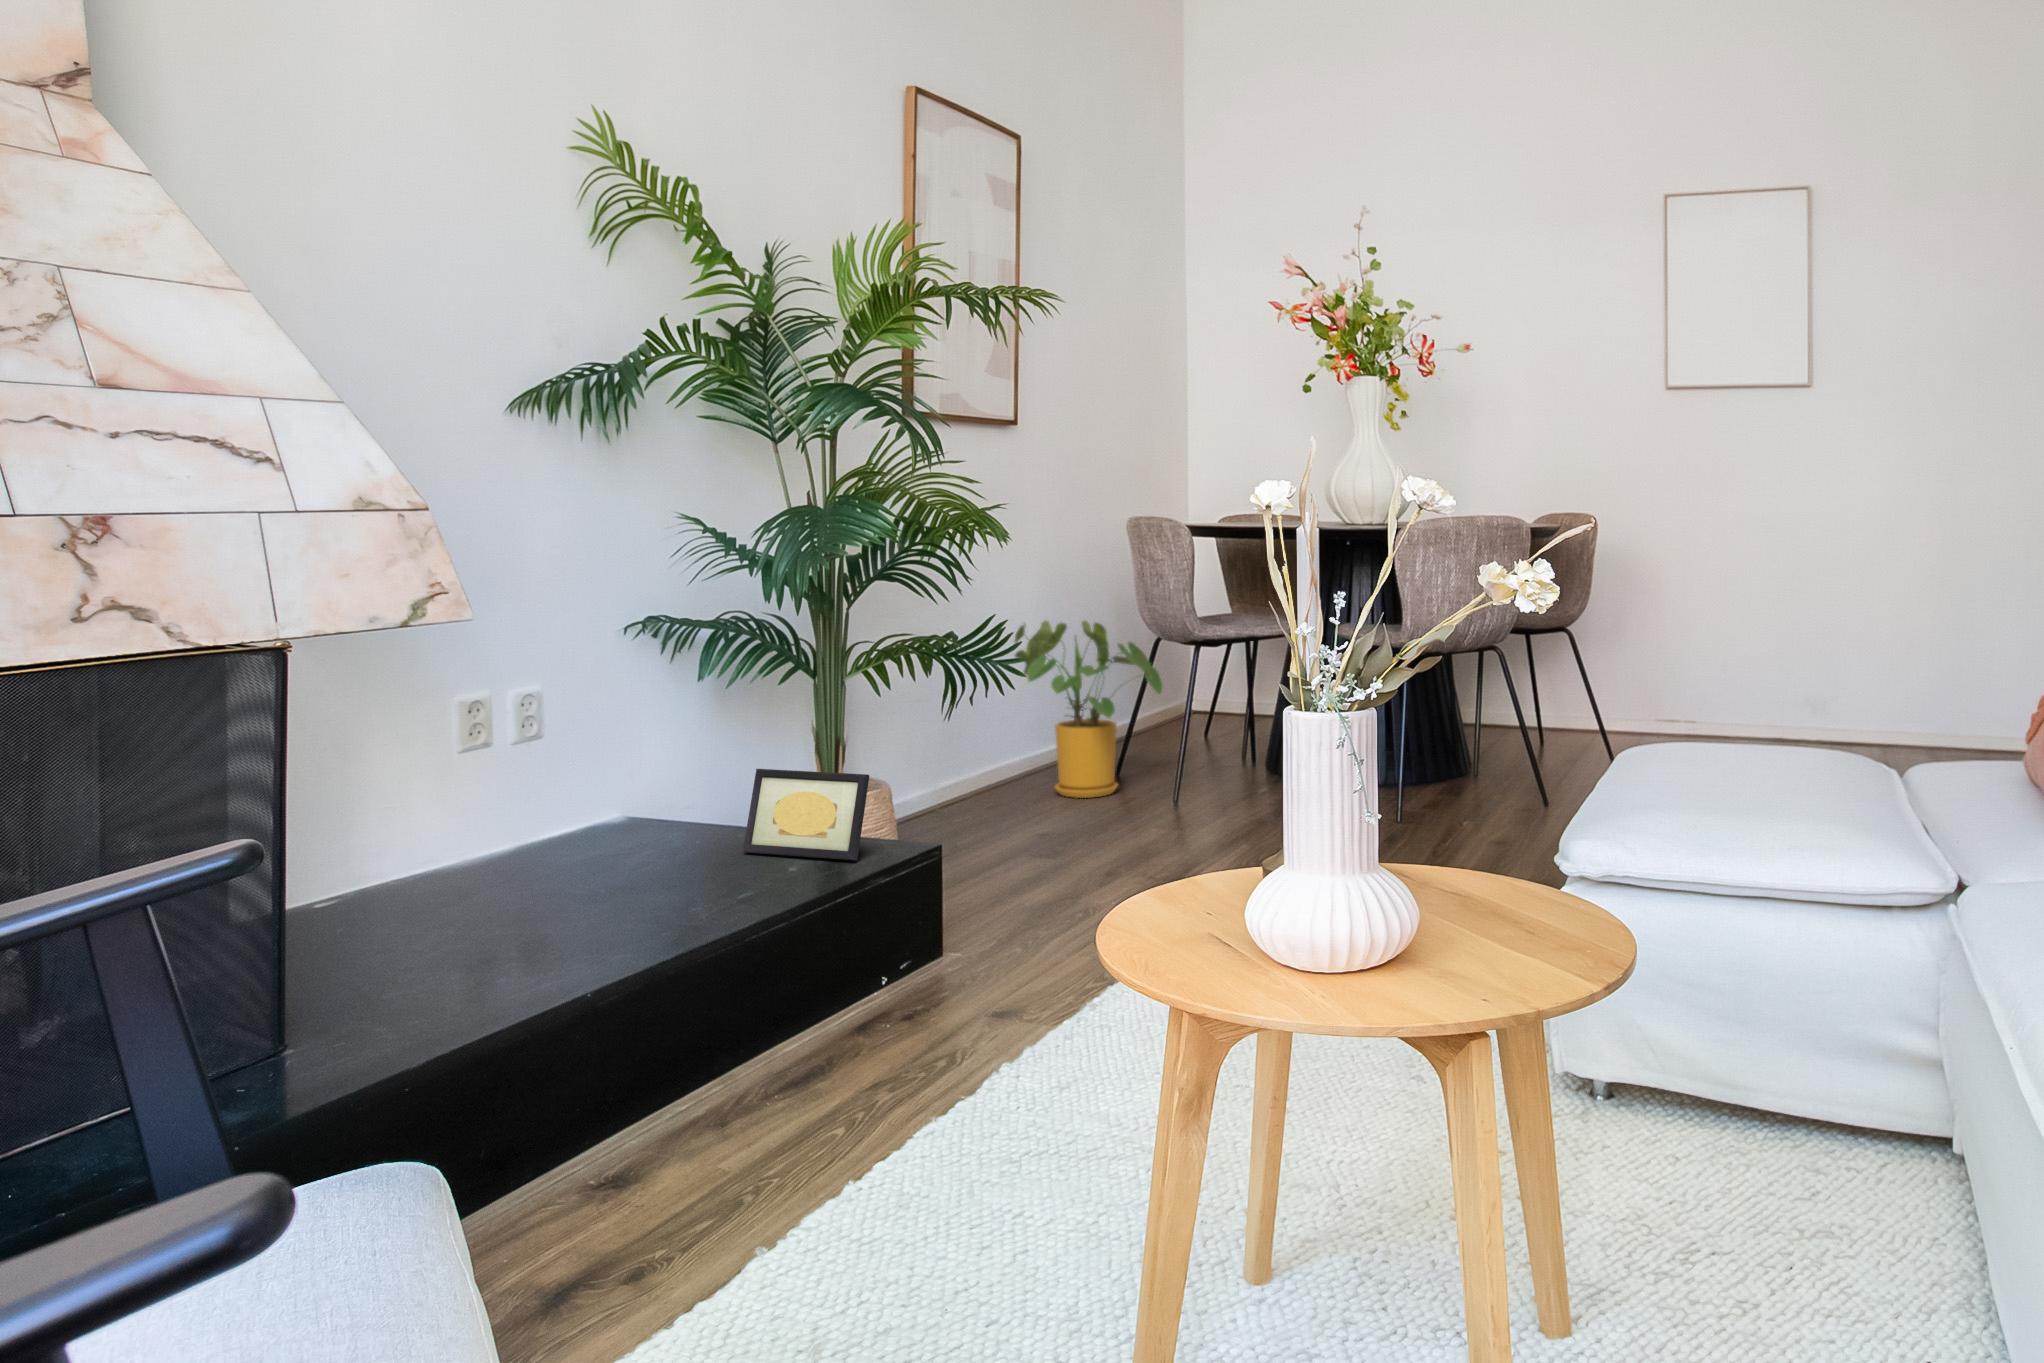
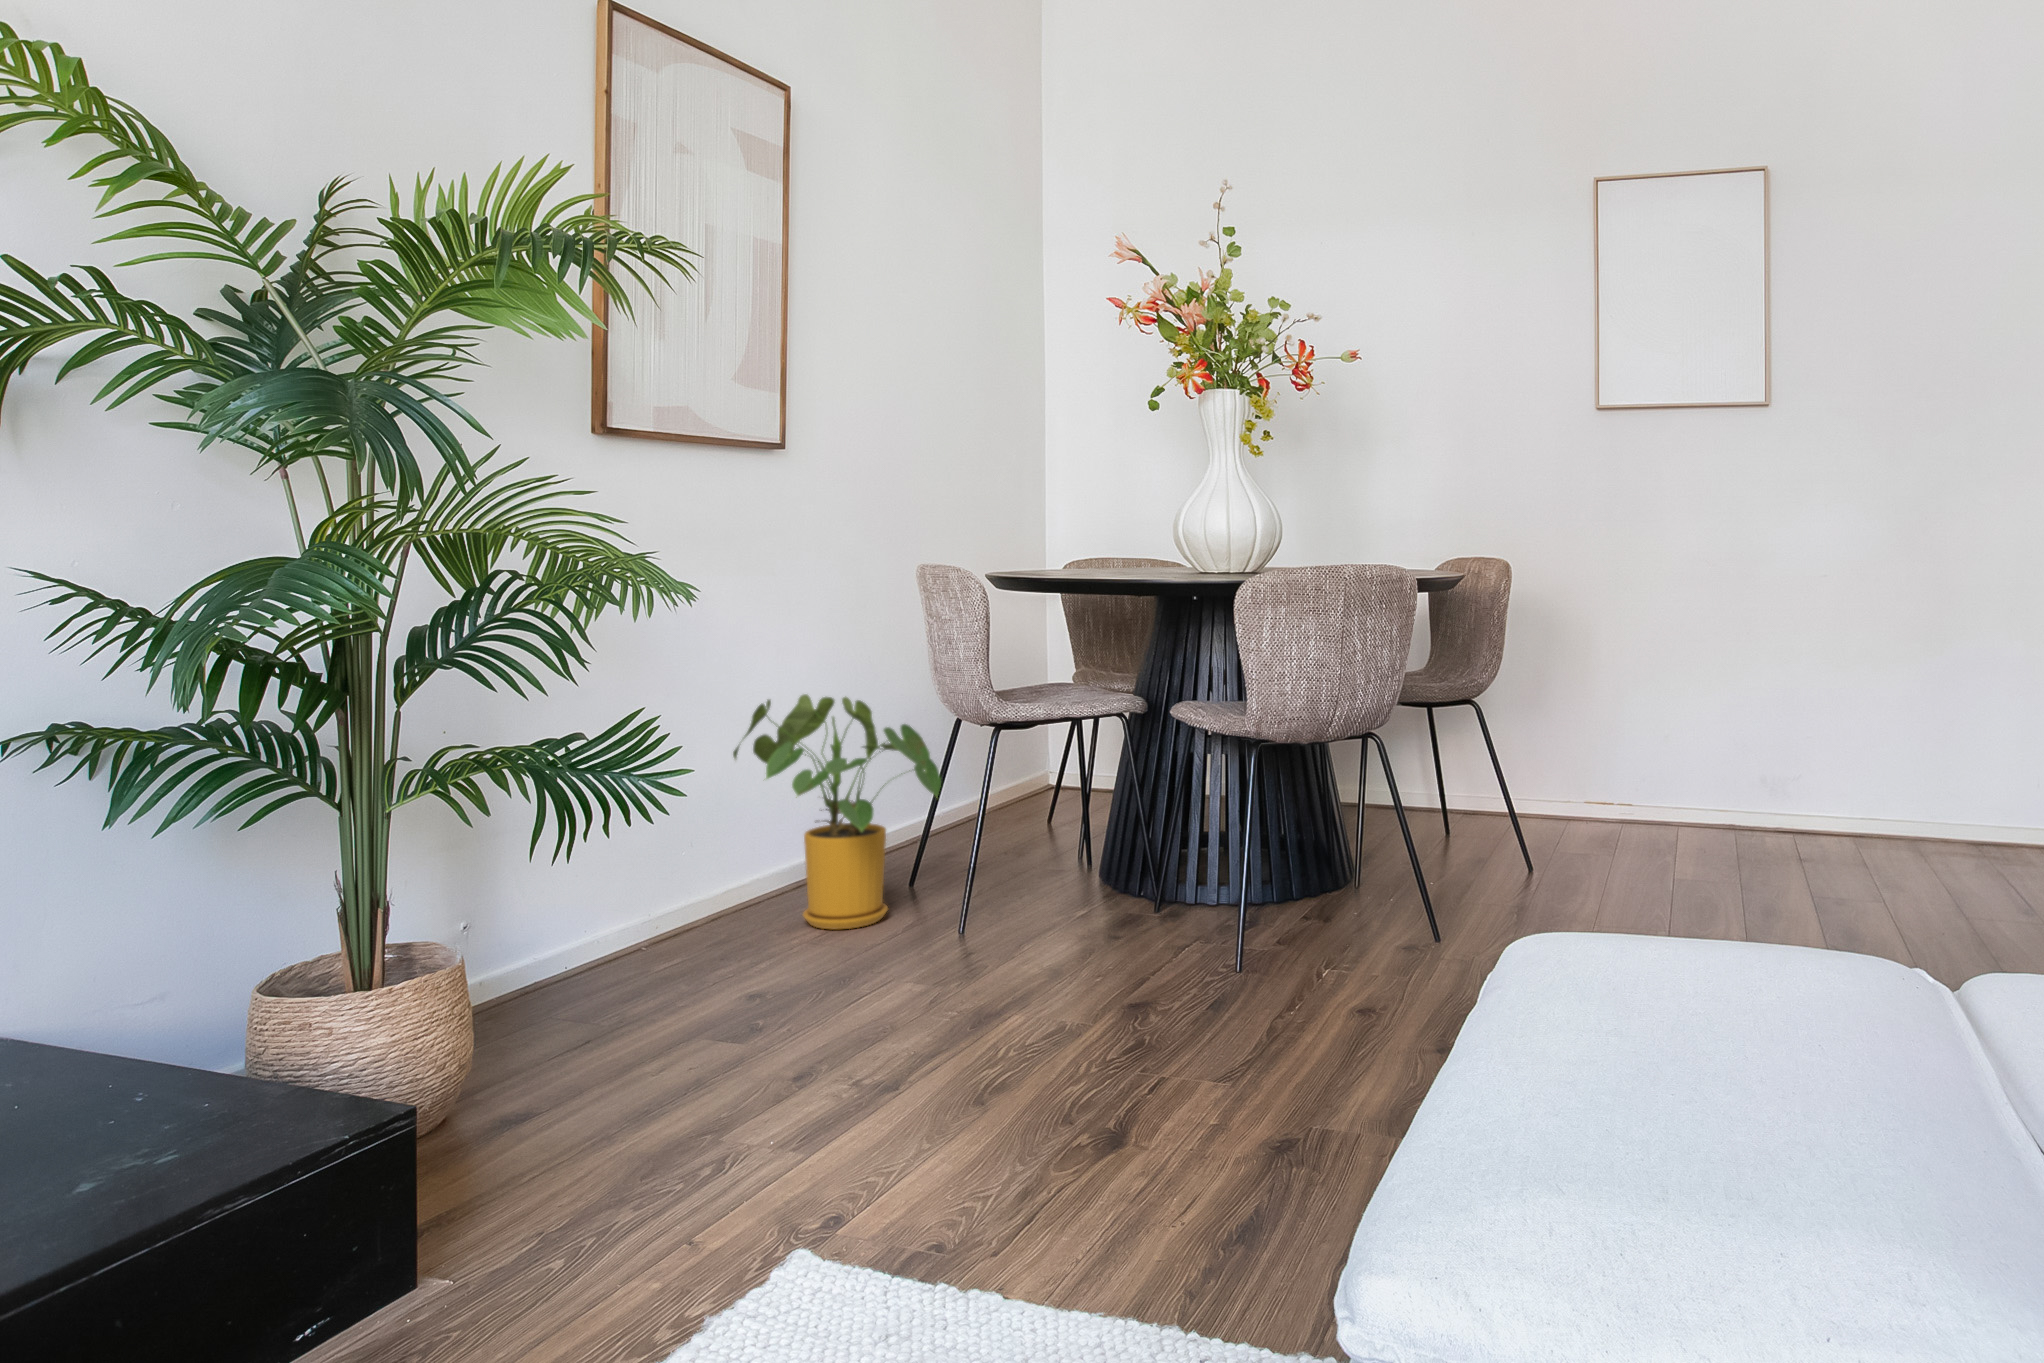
picture frame: present [743,769,869,860] -> none [95,982,300,1144]

